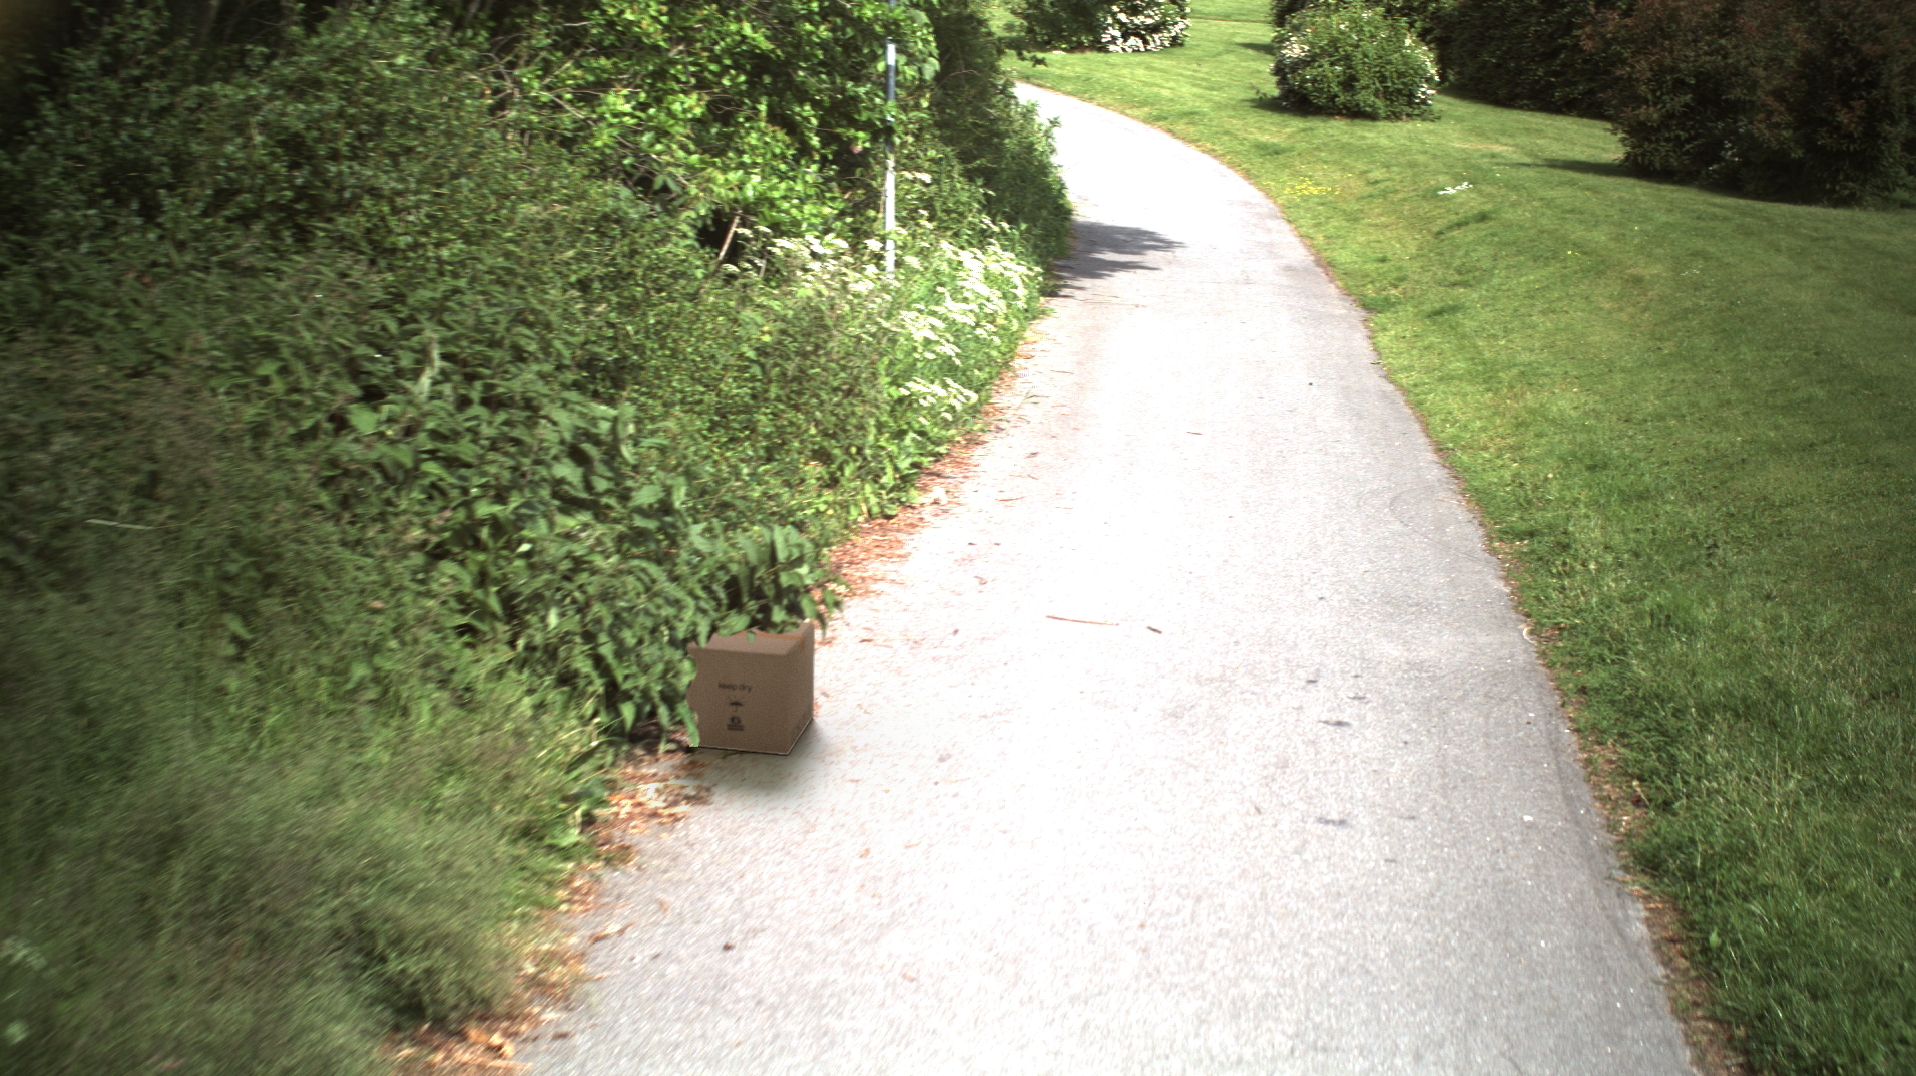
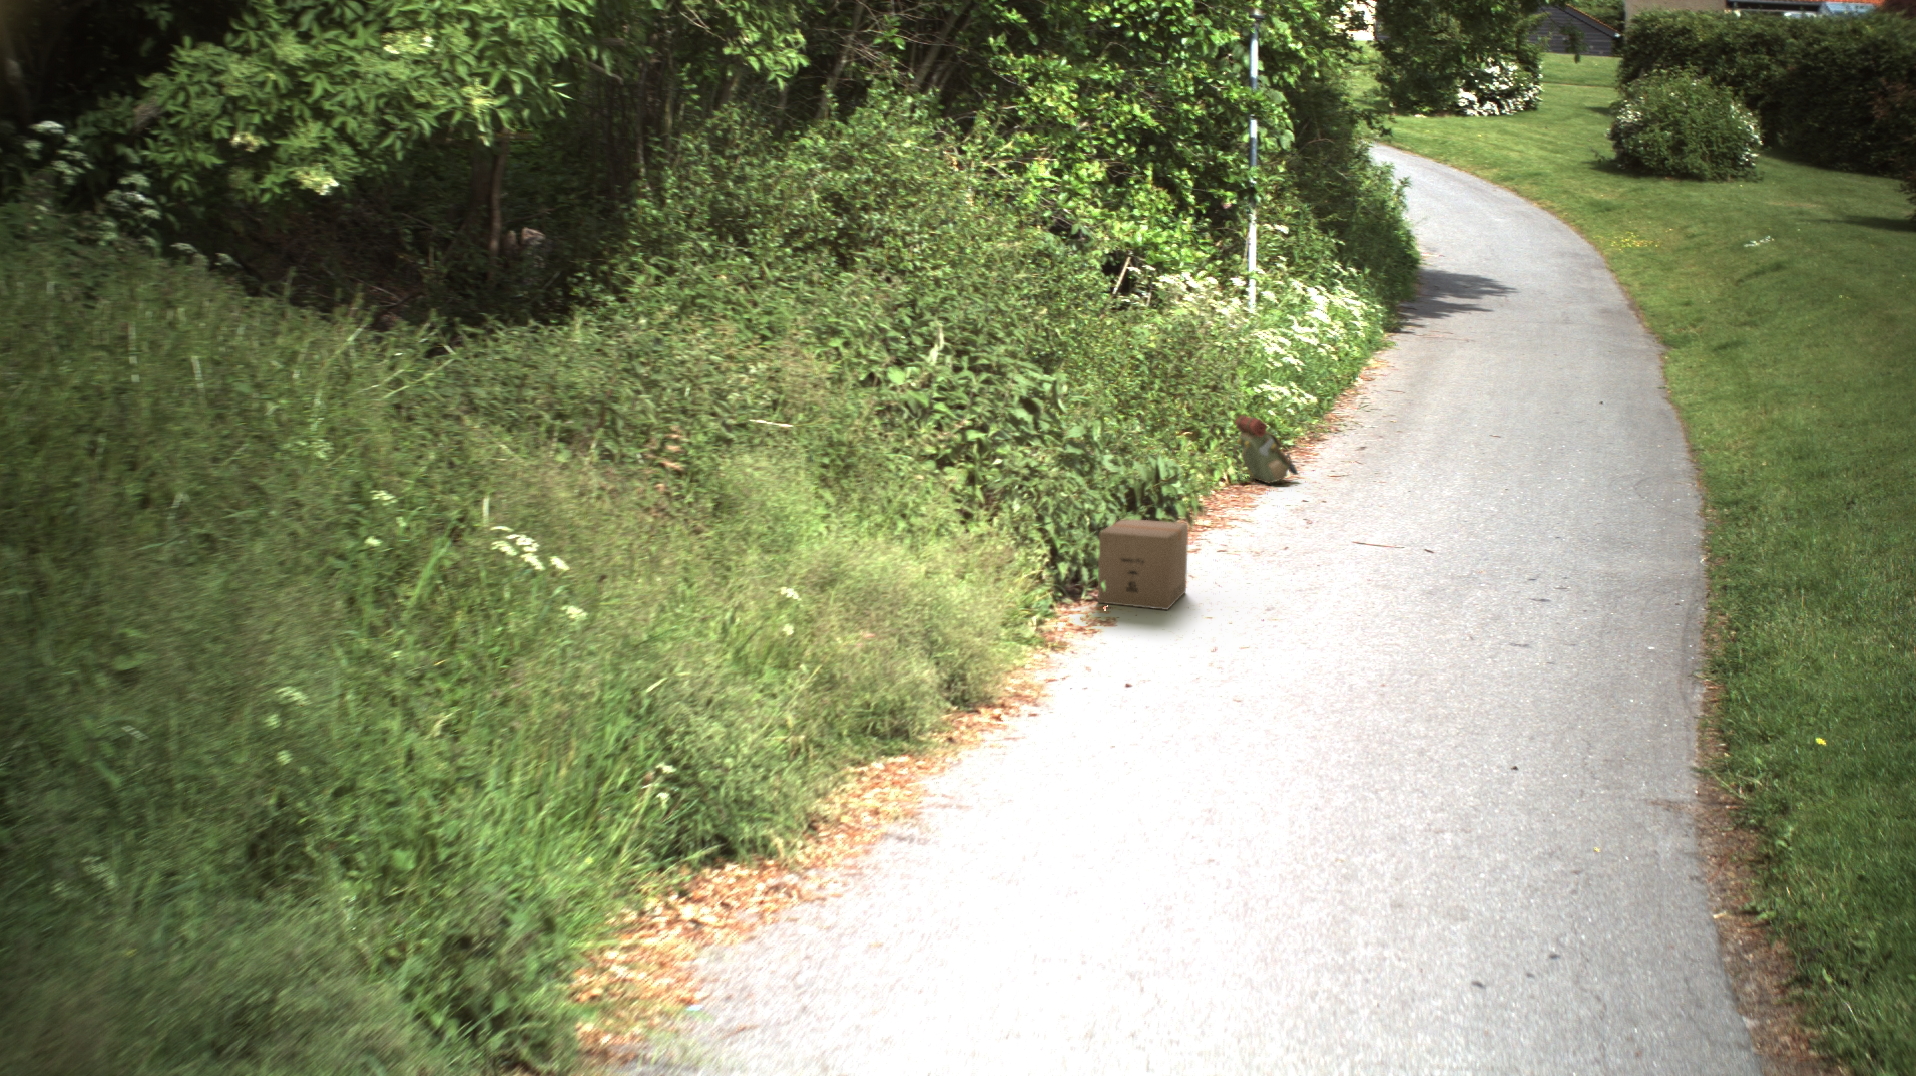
backpack: none [873,425,954,511] -> present [1233,415,1298,483]

